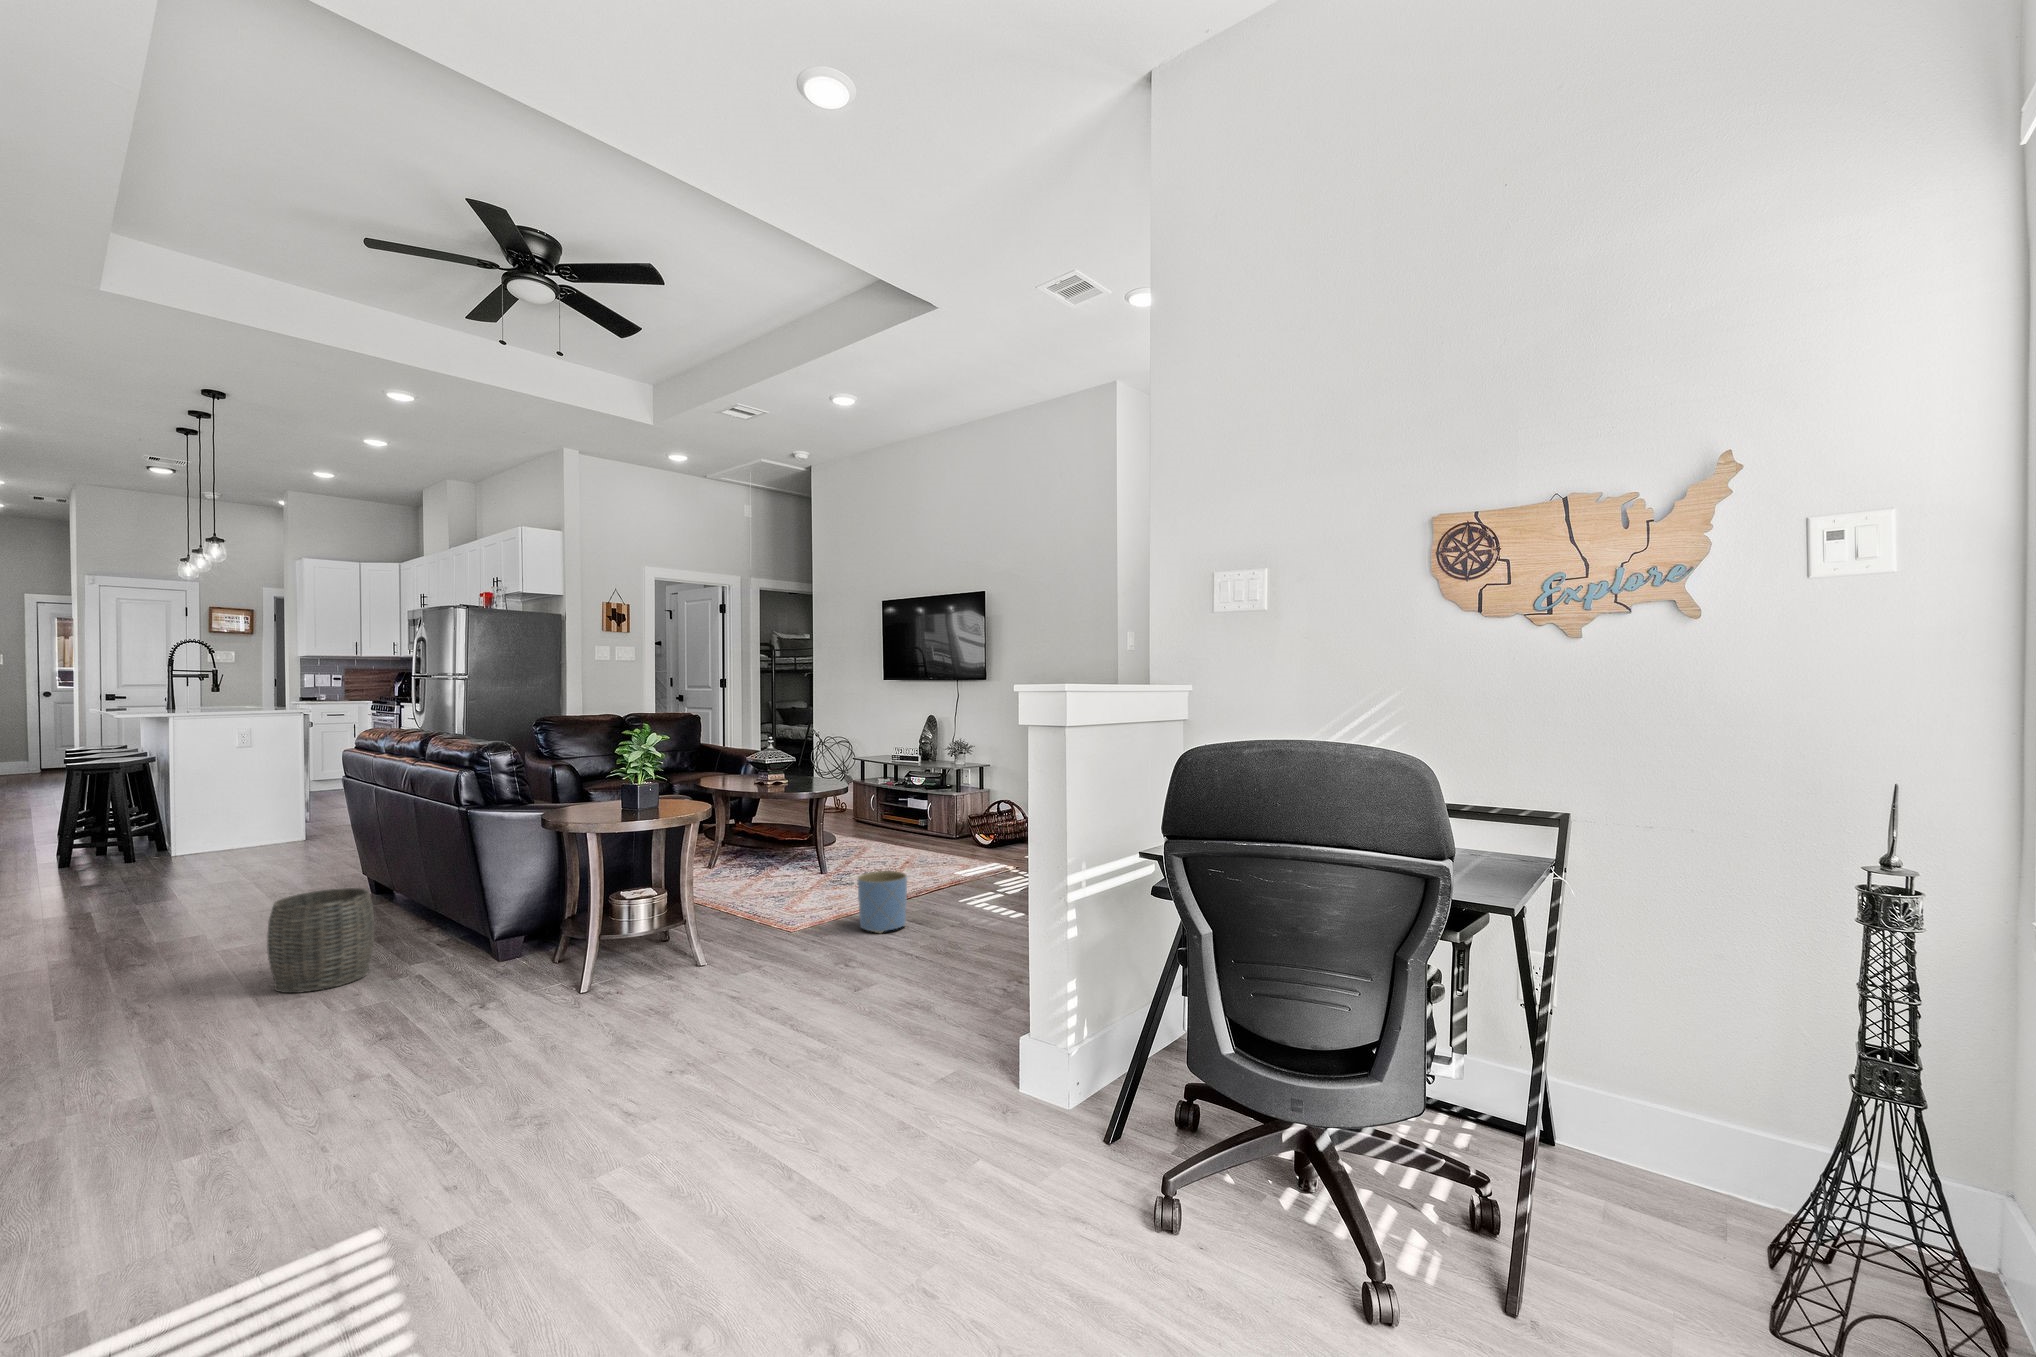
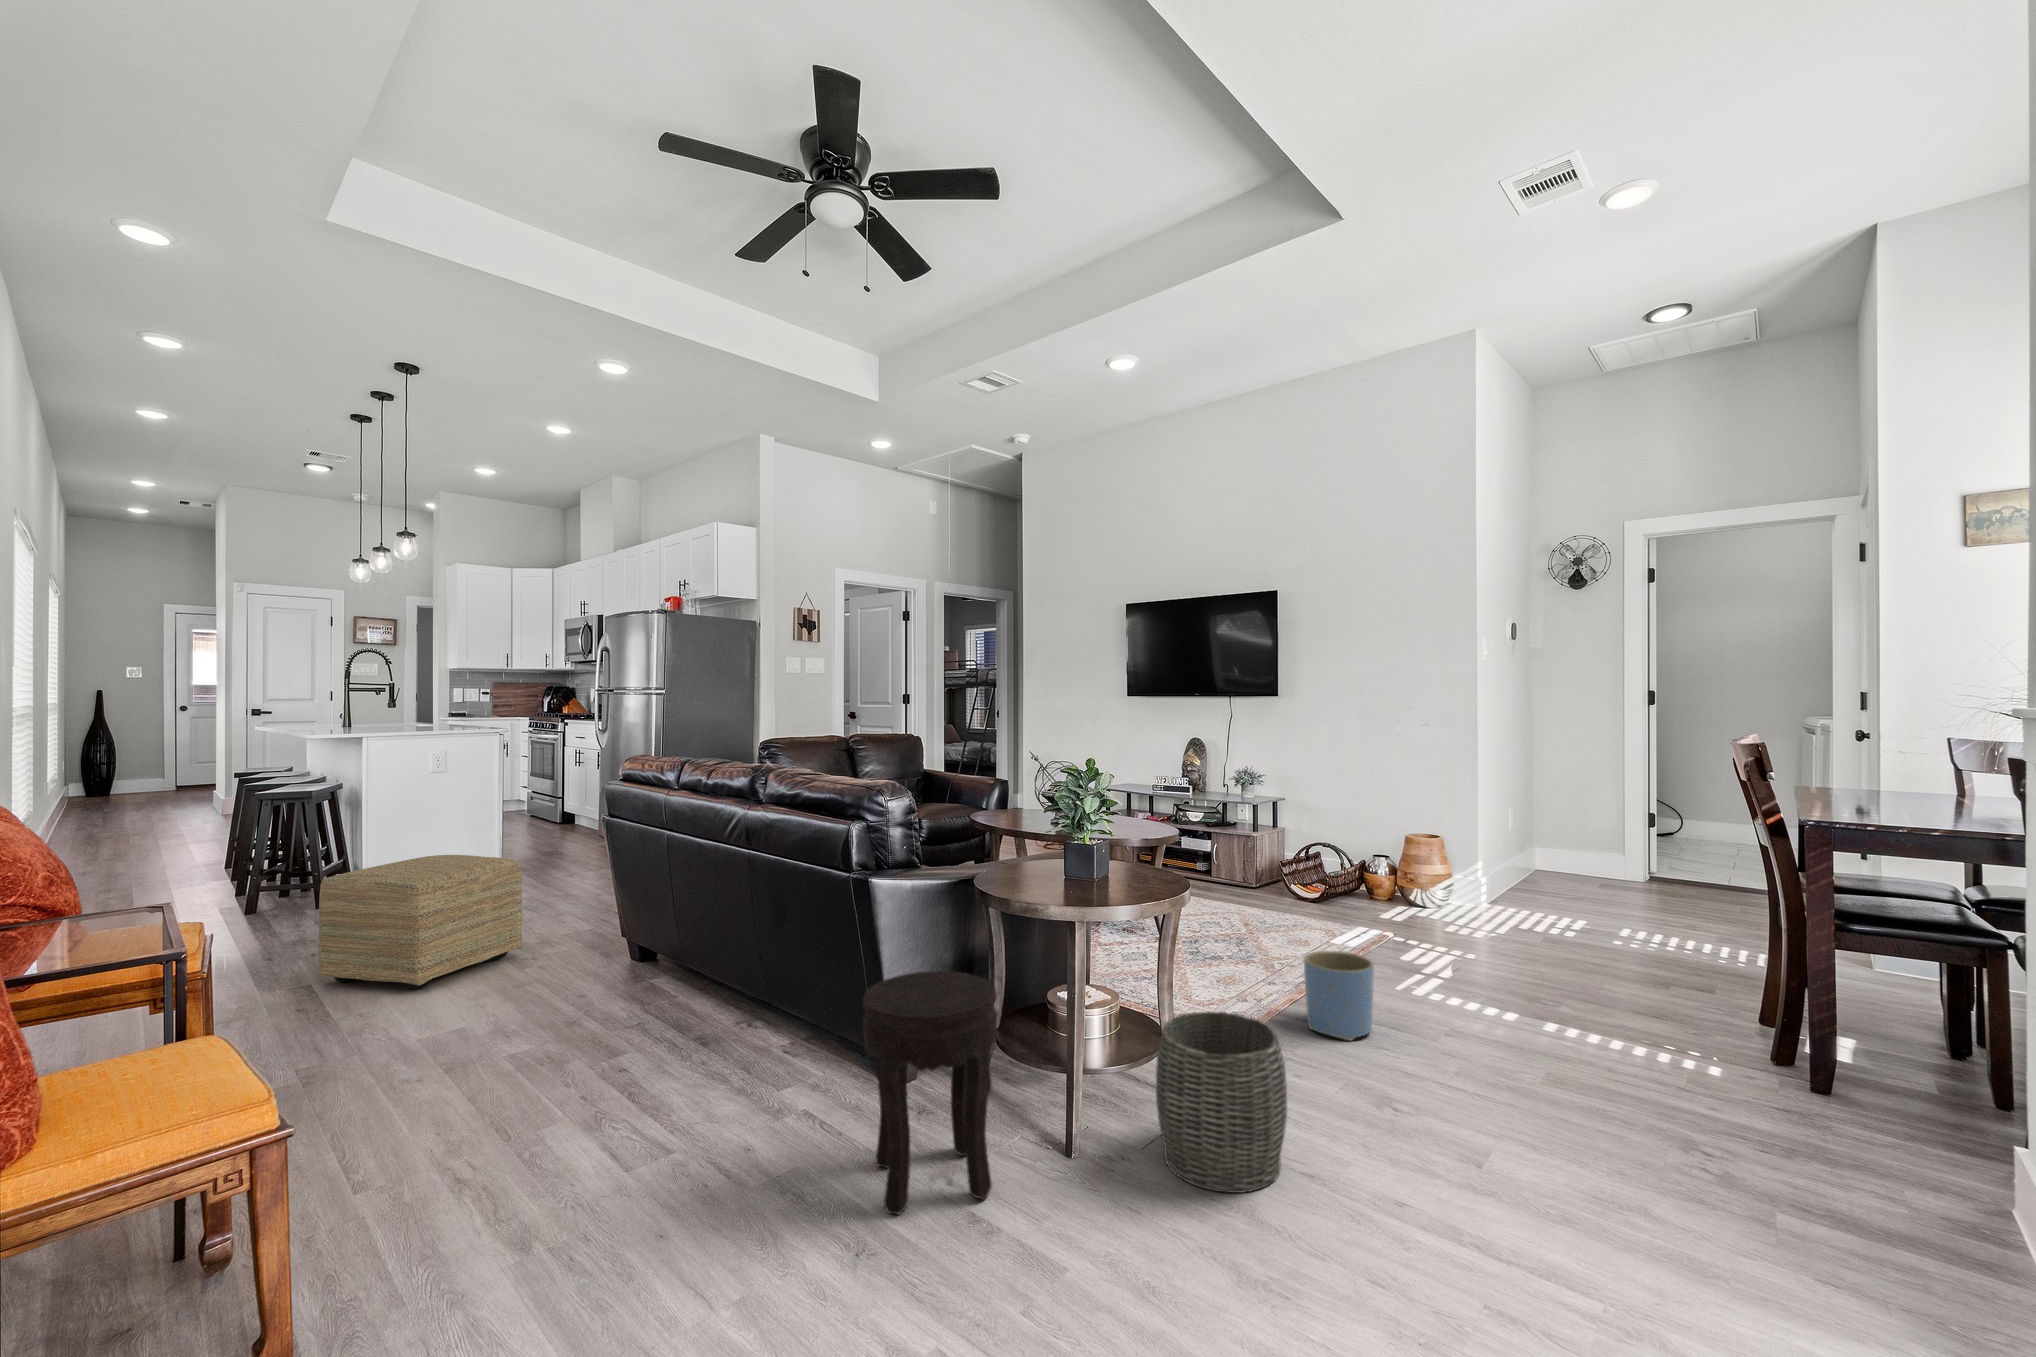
ottoman: none [98,811,284,913] -> present [319,855,522,989]
side table: none [420,871,529,1025] -> present [863,971,997,1214]
woven basket: present [267,888,374,993] -> present [1156,1012,1287,1193]

